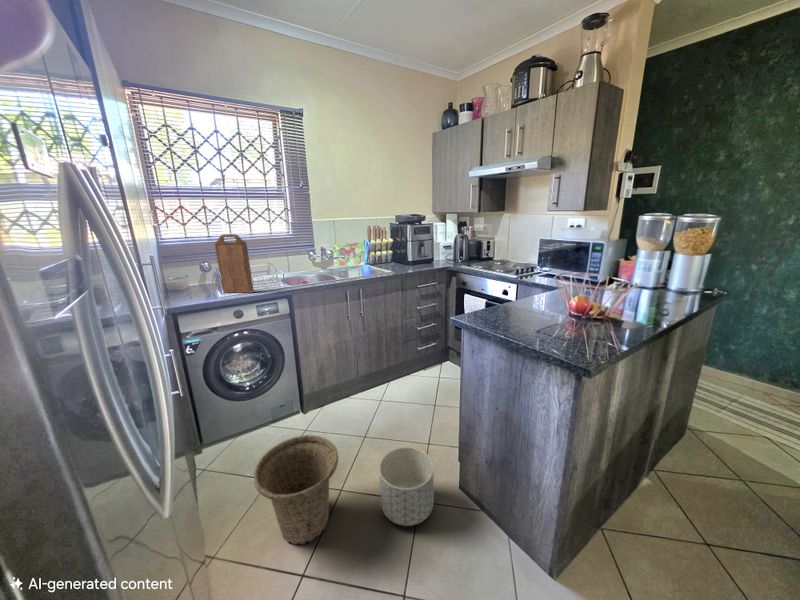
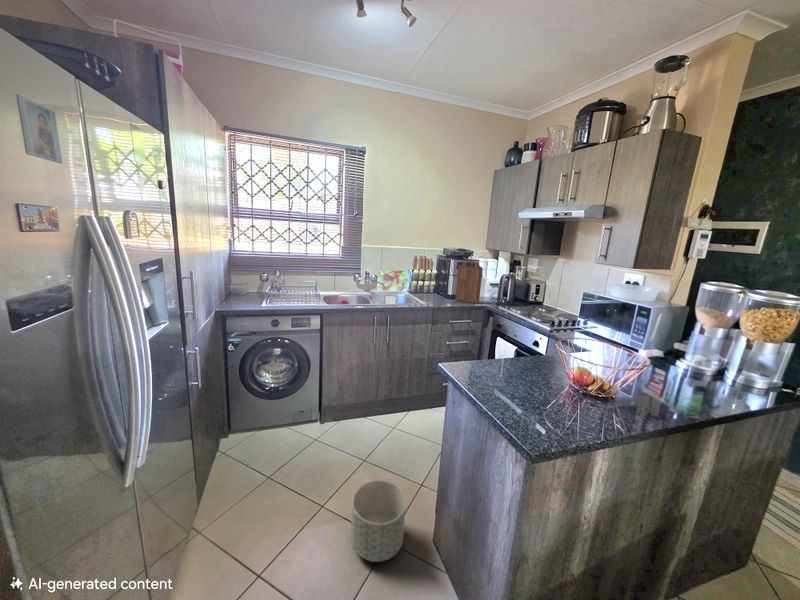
cutting board: present [215,234,254,293] -> present [455,261,483,304]
basket: present [254,435,338,544] -> none [242,444,320,545]

